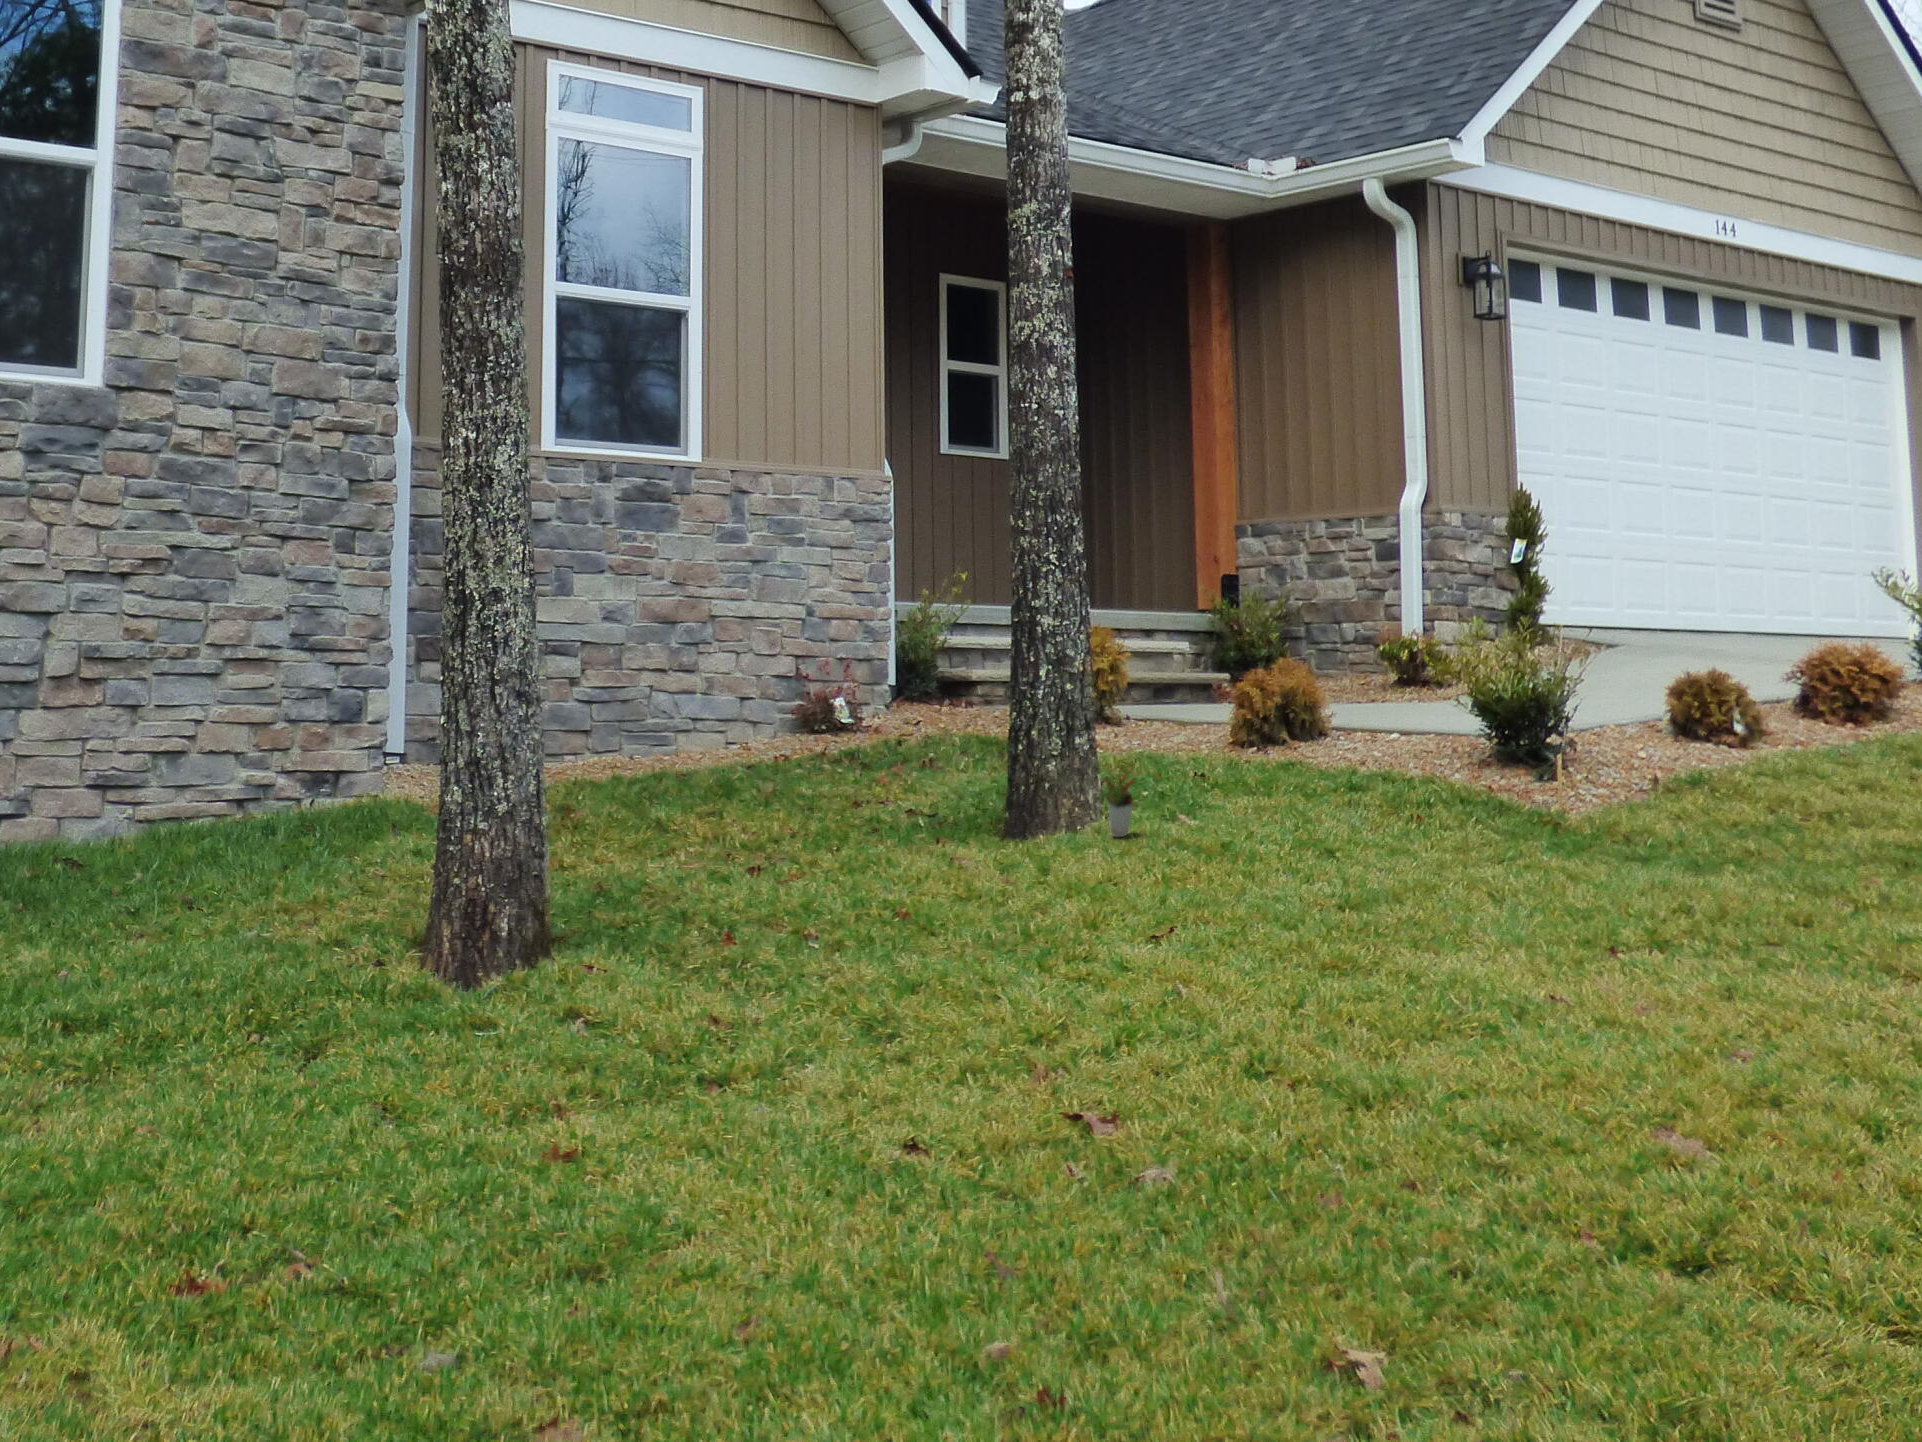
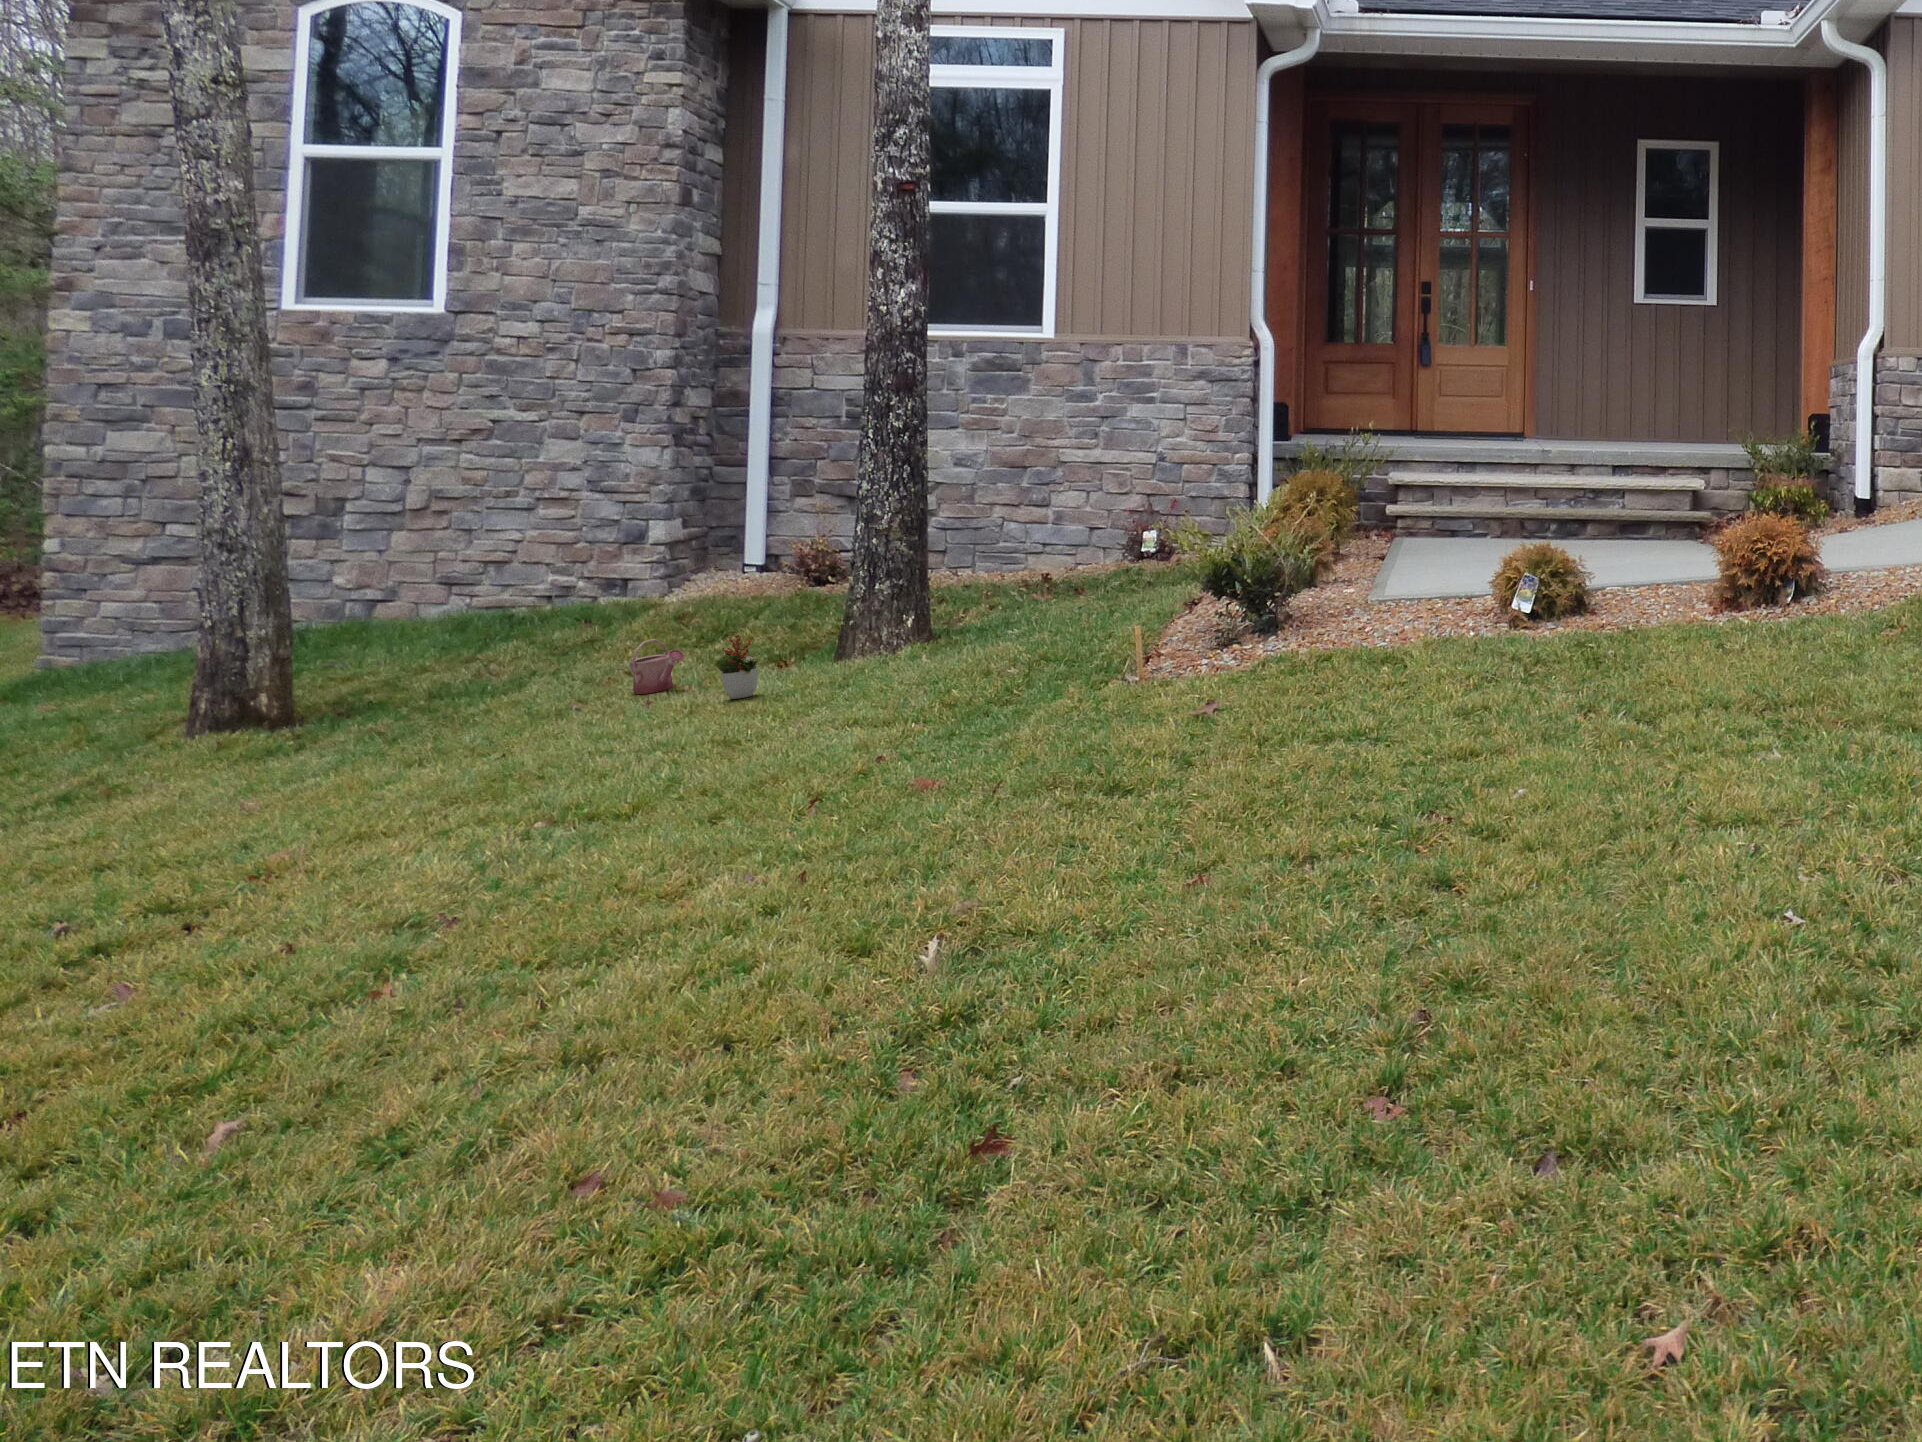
watering can: none [919,784,1010,848] -> present [629,639,684,694]

